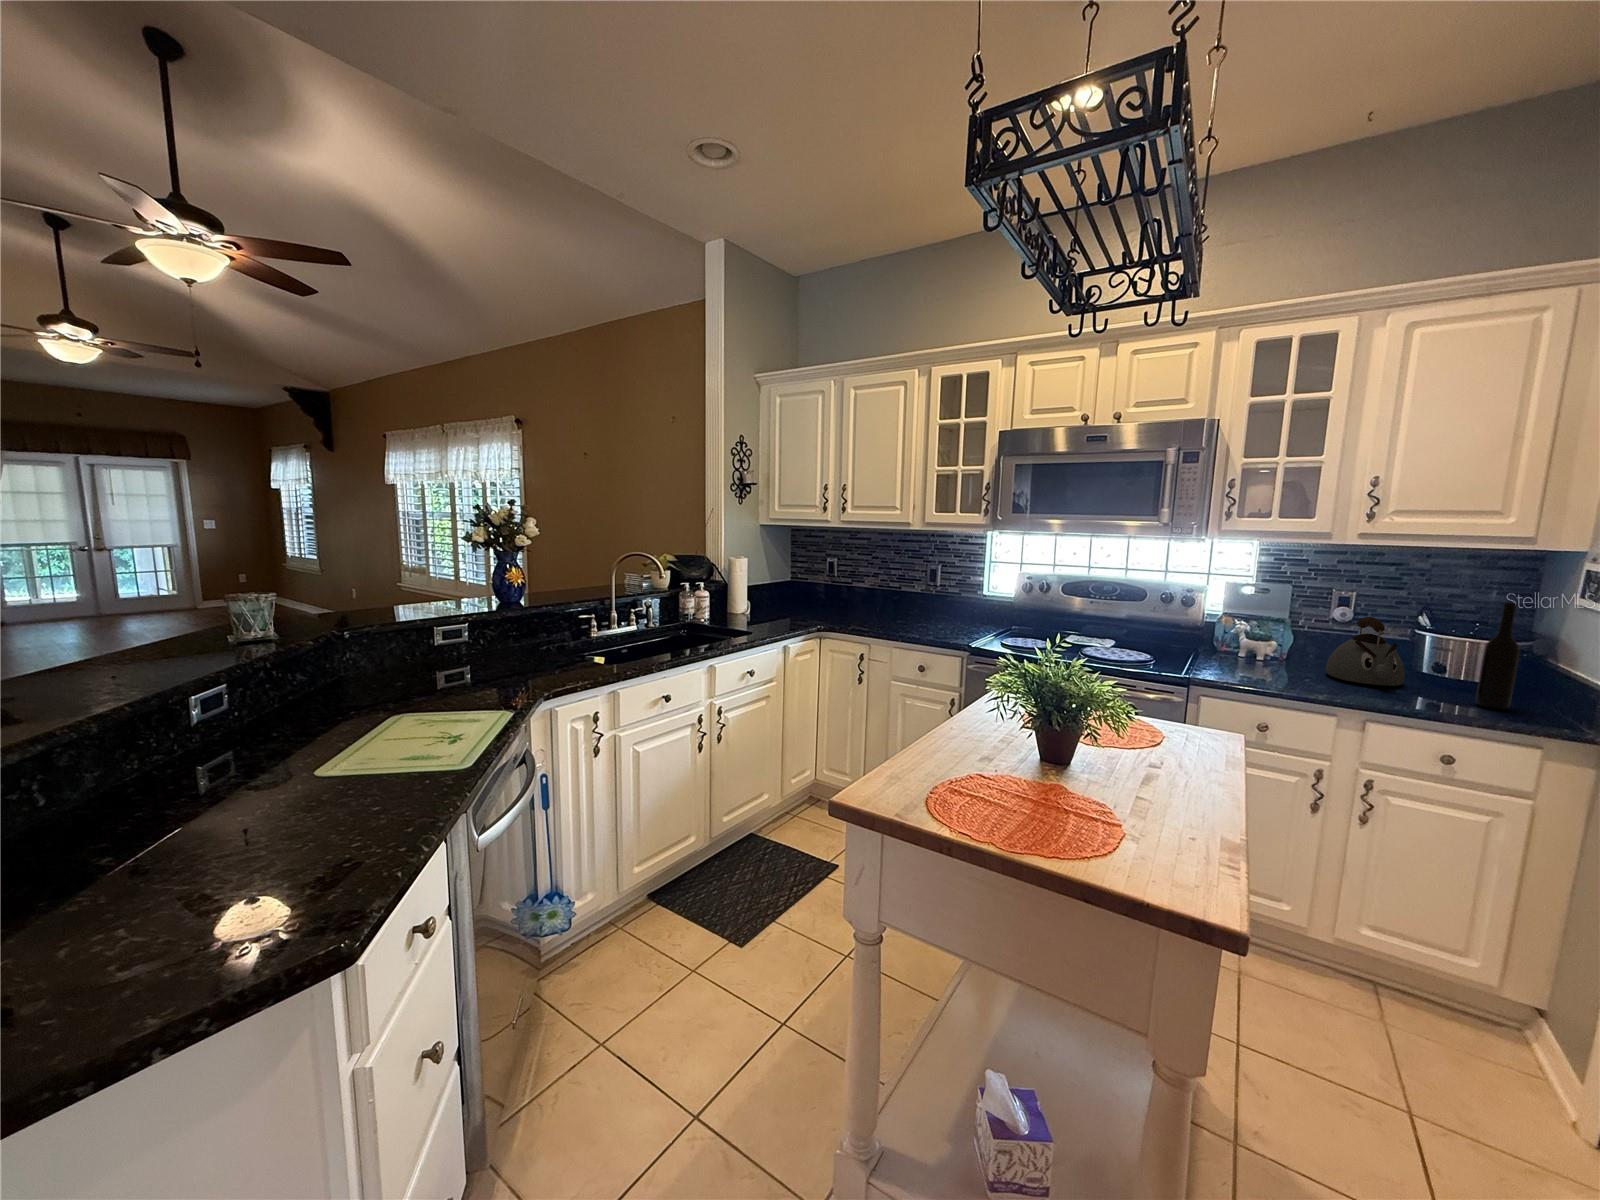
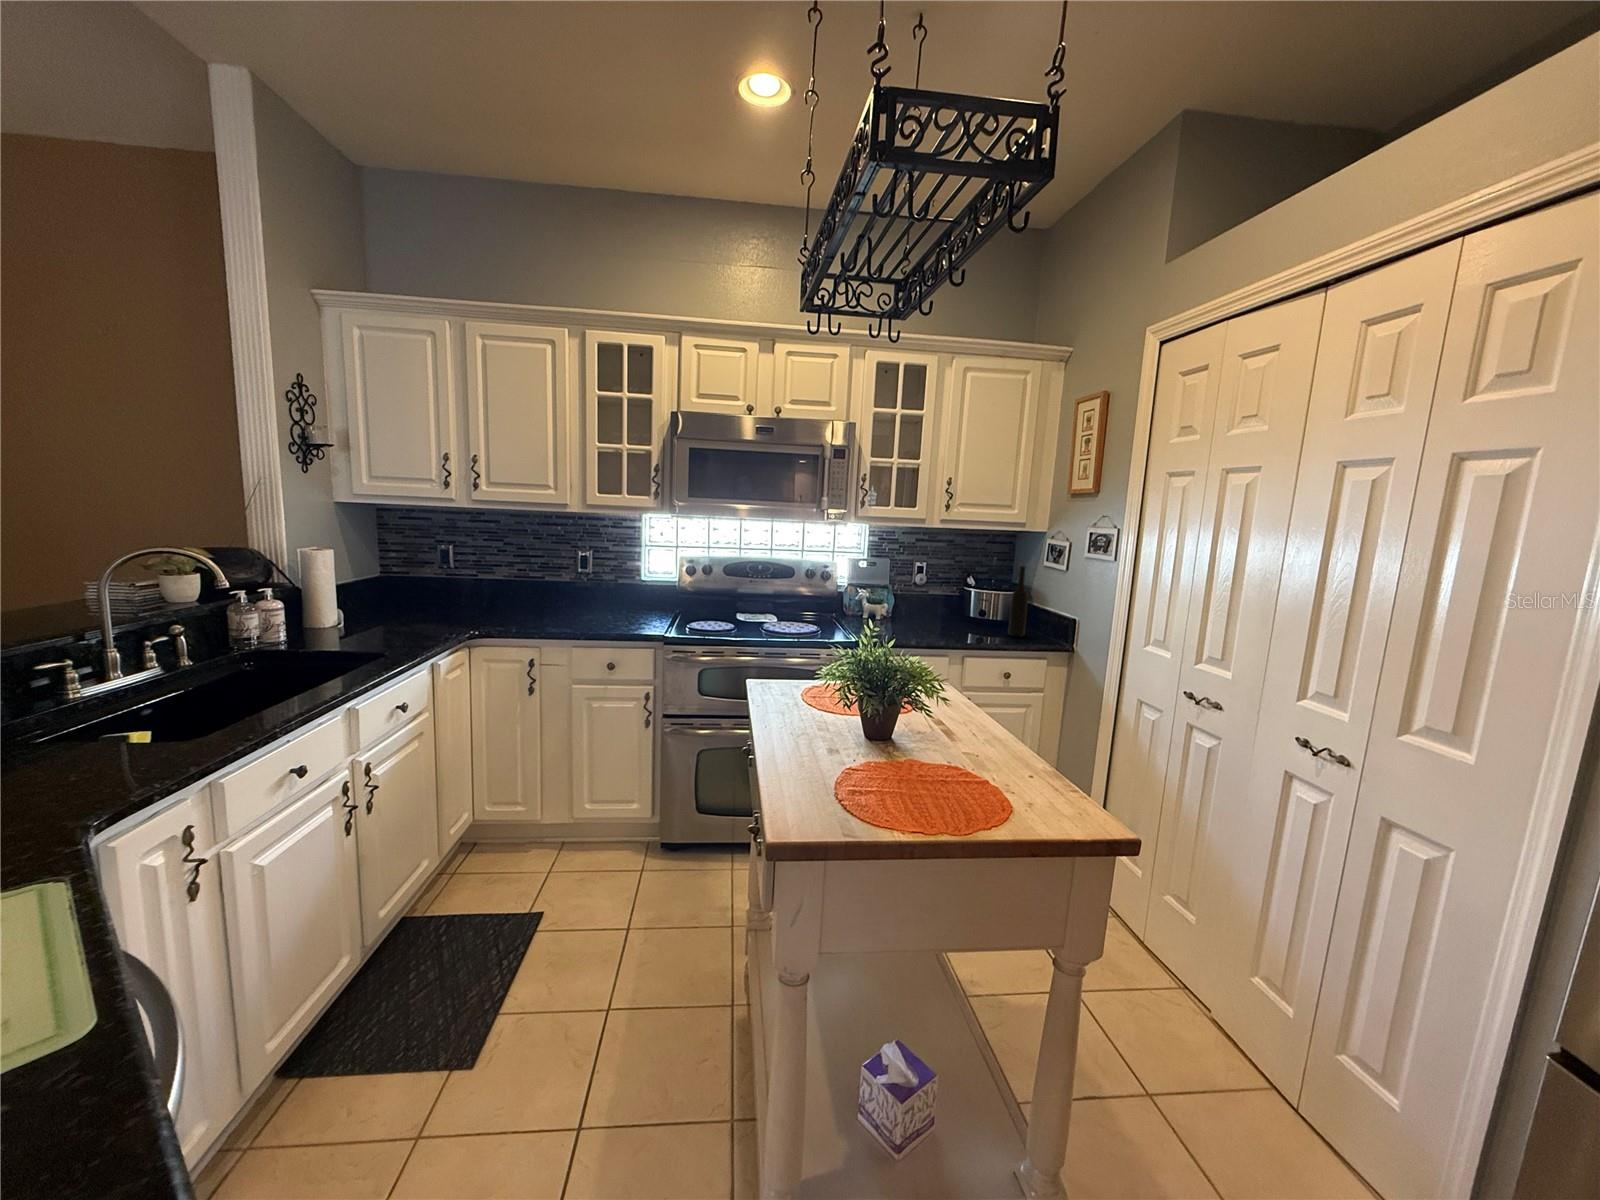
kettle: present [1326,617,1405,686] -> none [926,580,971,630]

